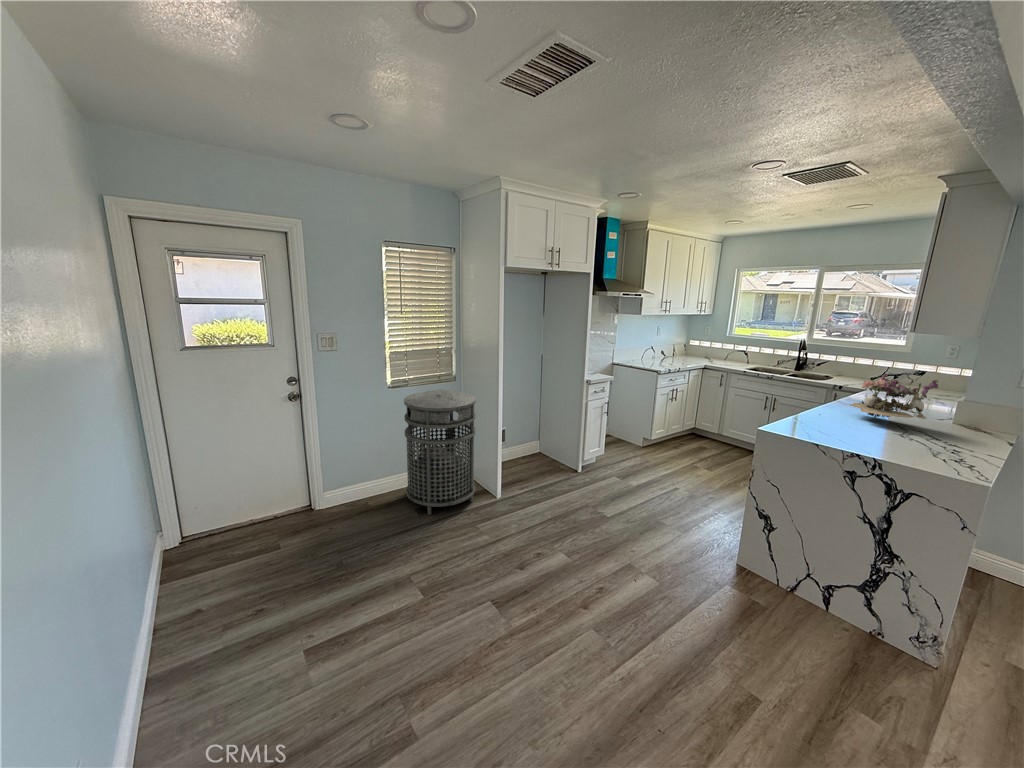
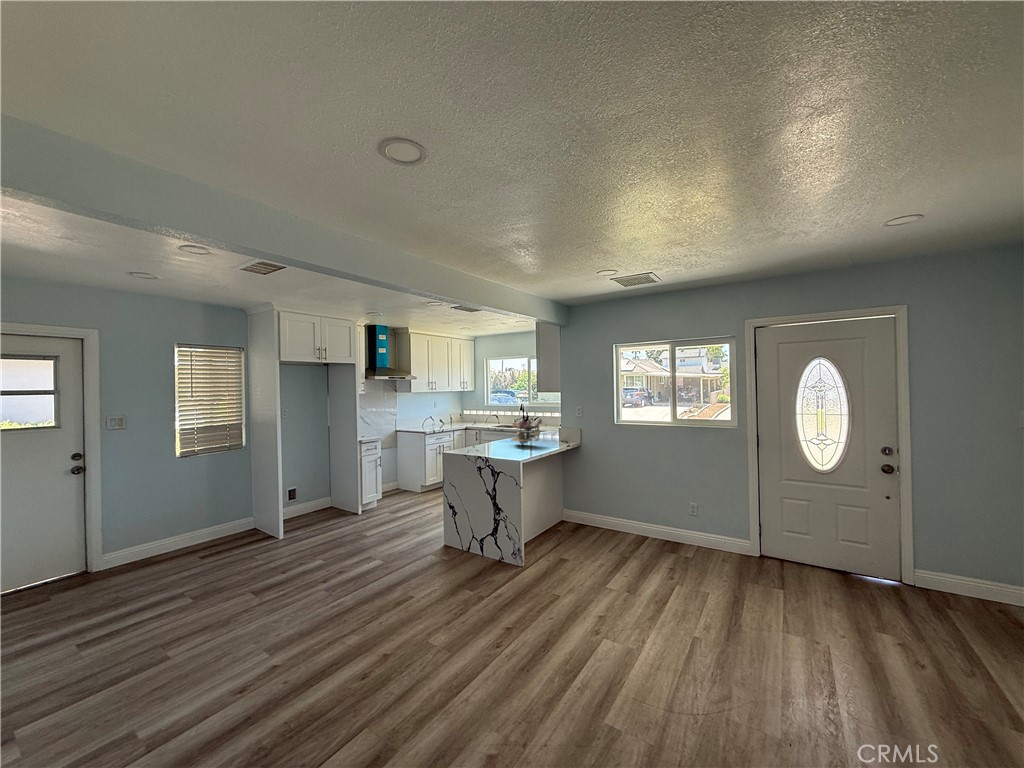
trash can: present [404,389,476,515] -> none [191,455,259,559]

